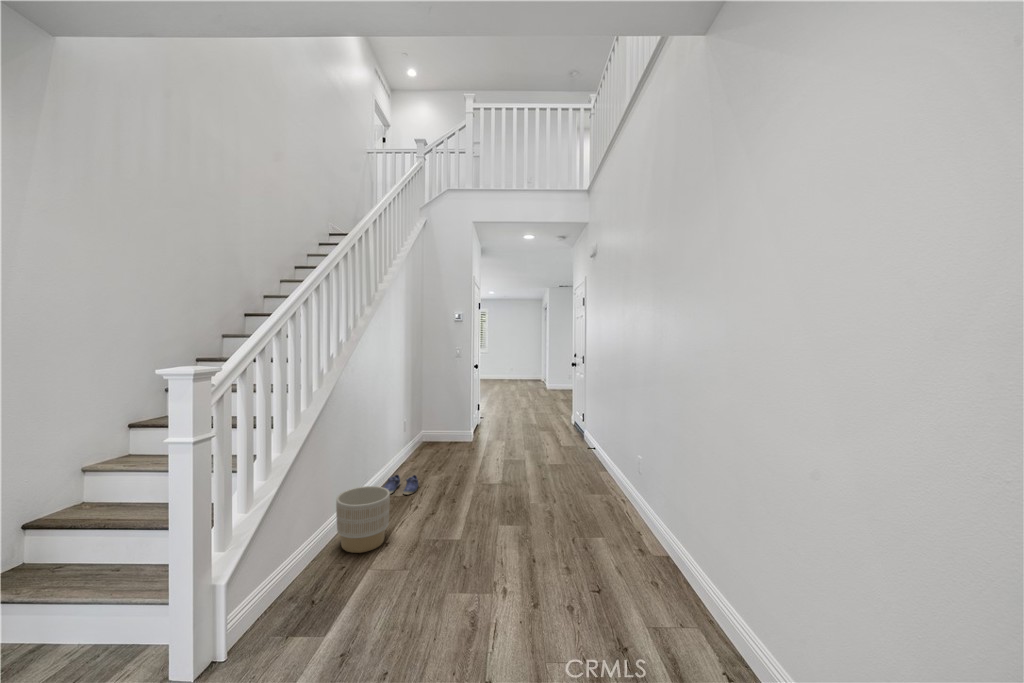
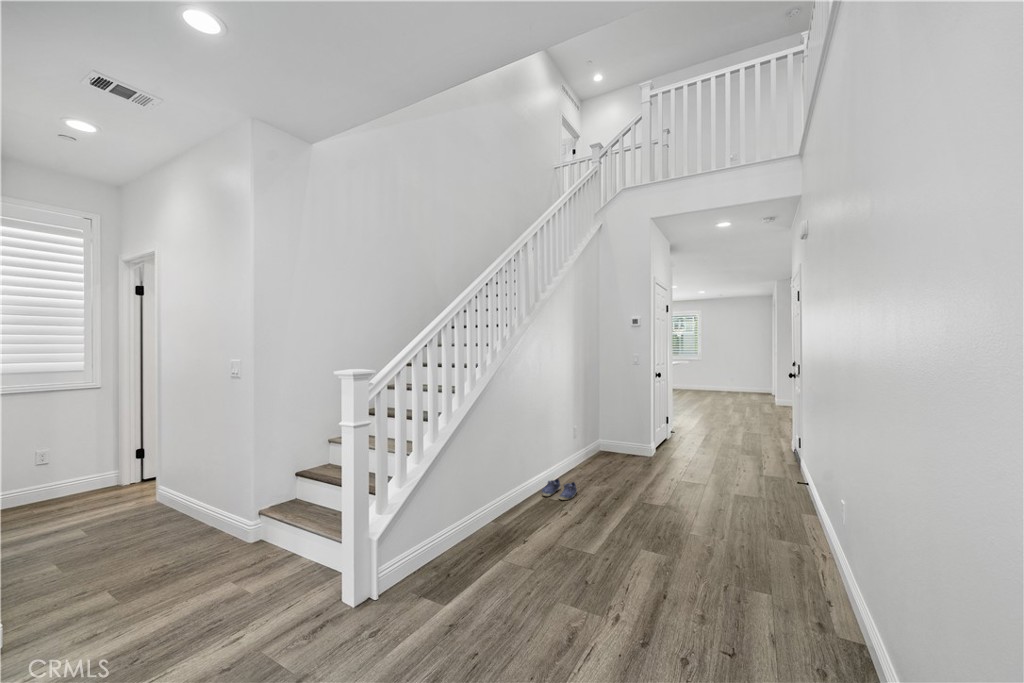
planter: present [336,486,390,553] -> none [483,484,529,544]

